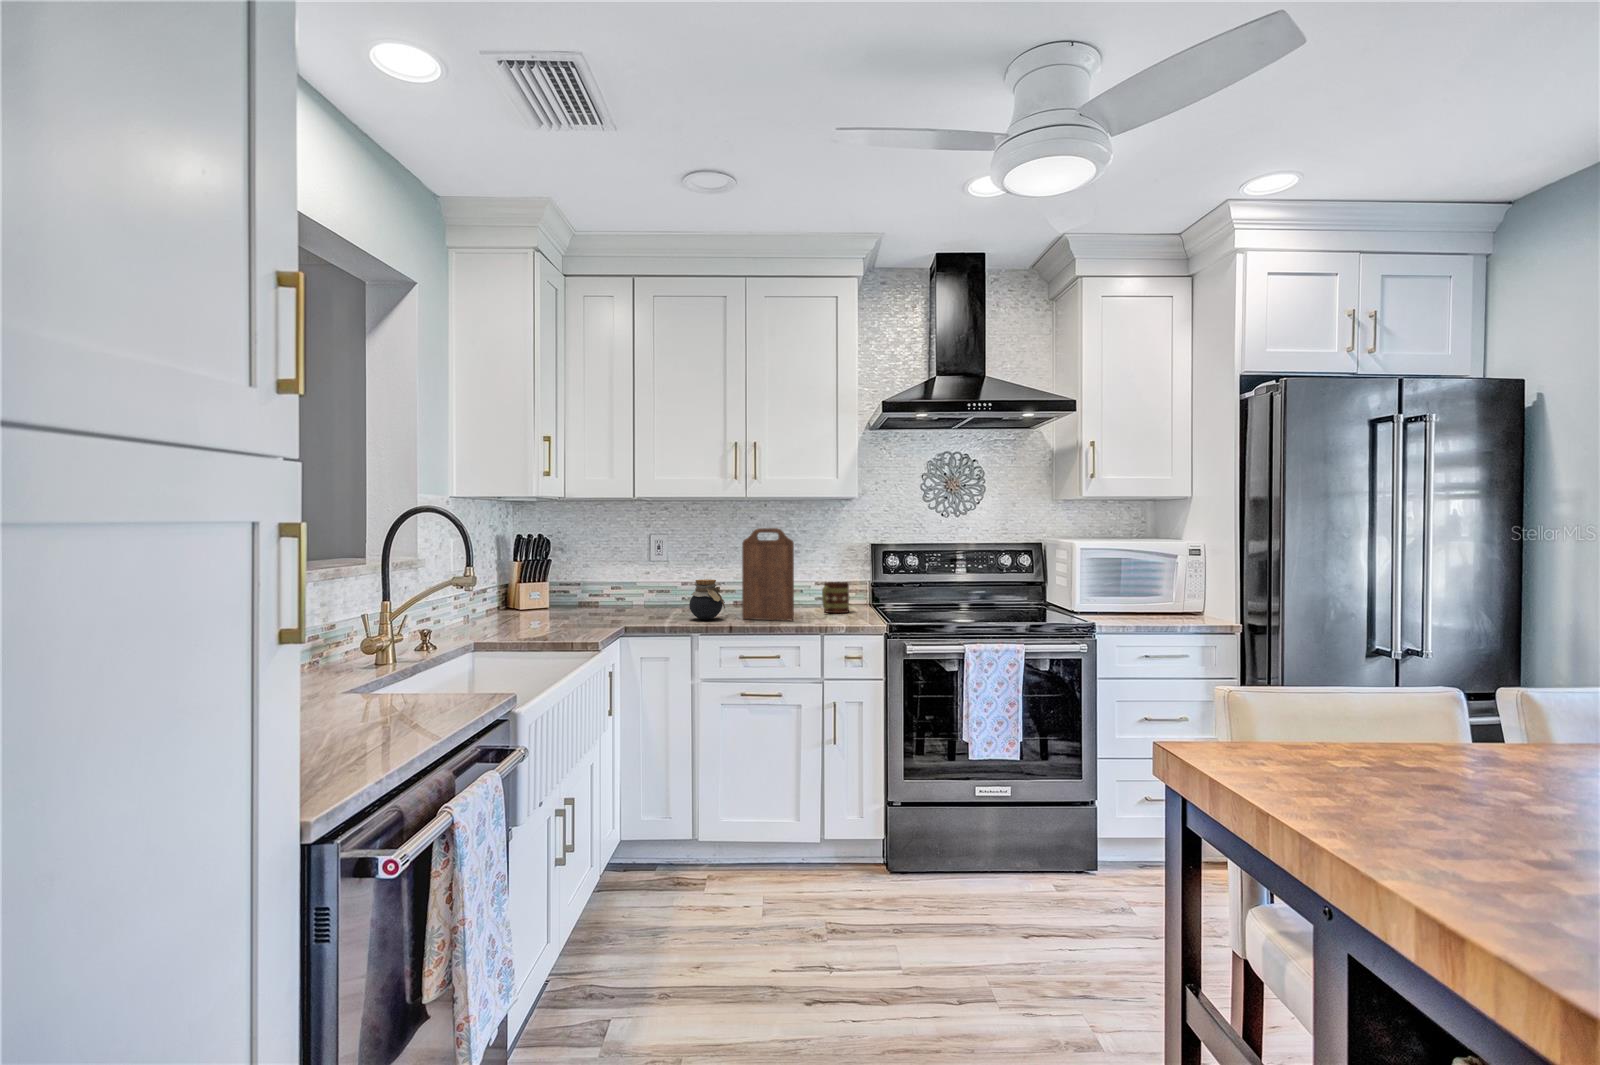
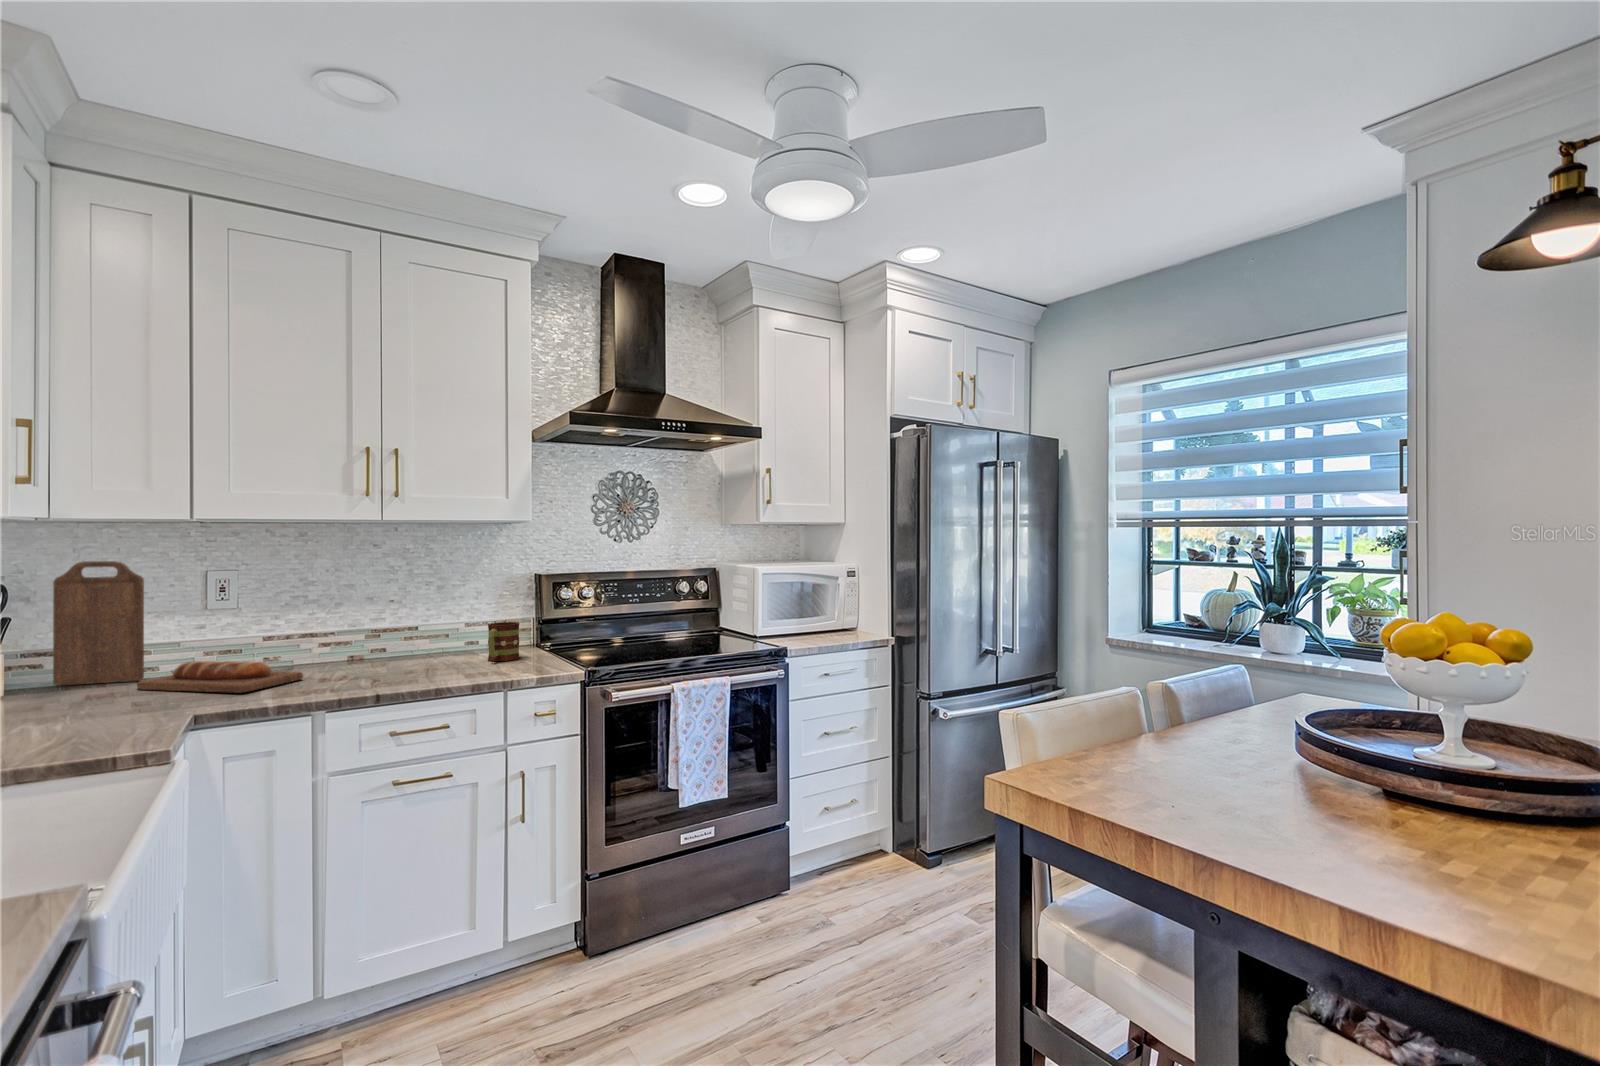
cutting board: present [742,528,794,621] -> present [53,561,144,685]
jar: present [689,579,725,620] -> none [301,633,361,689]
bread loaf: none [609,595,697,617] -> present [137,661,303,693]

